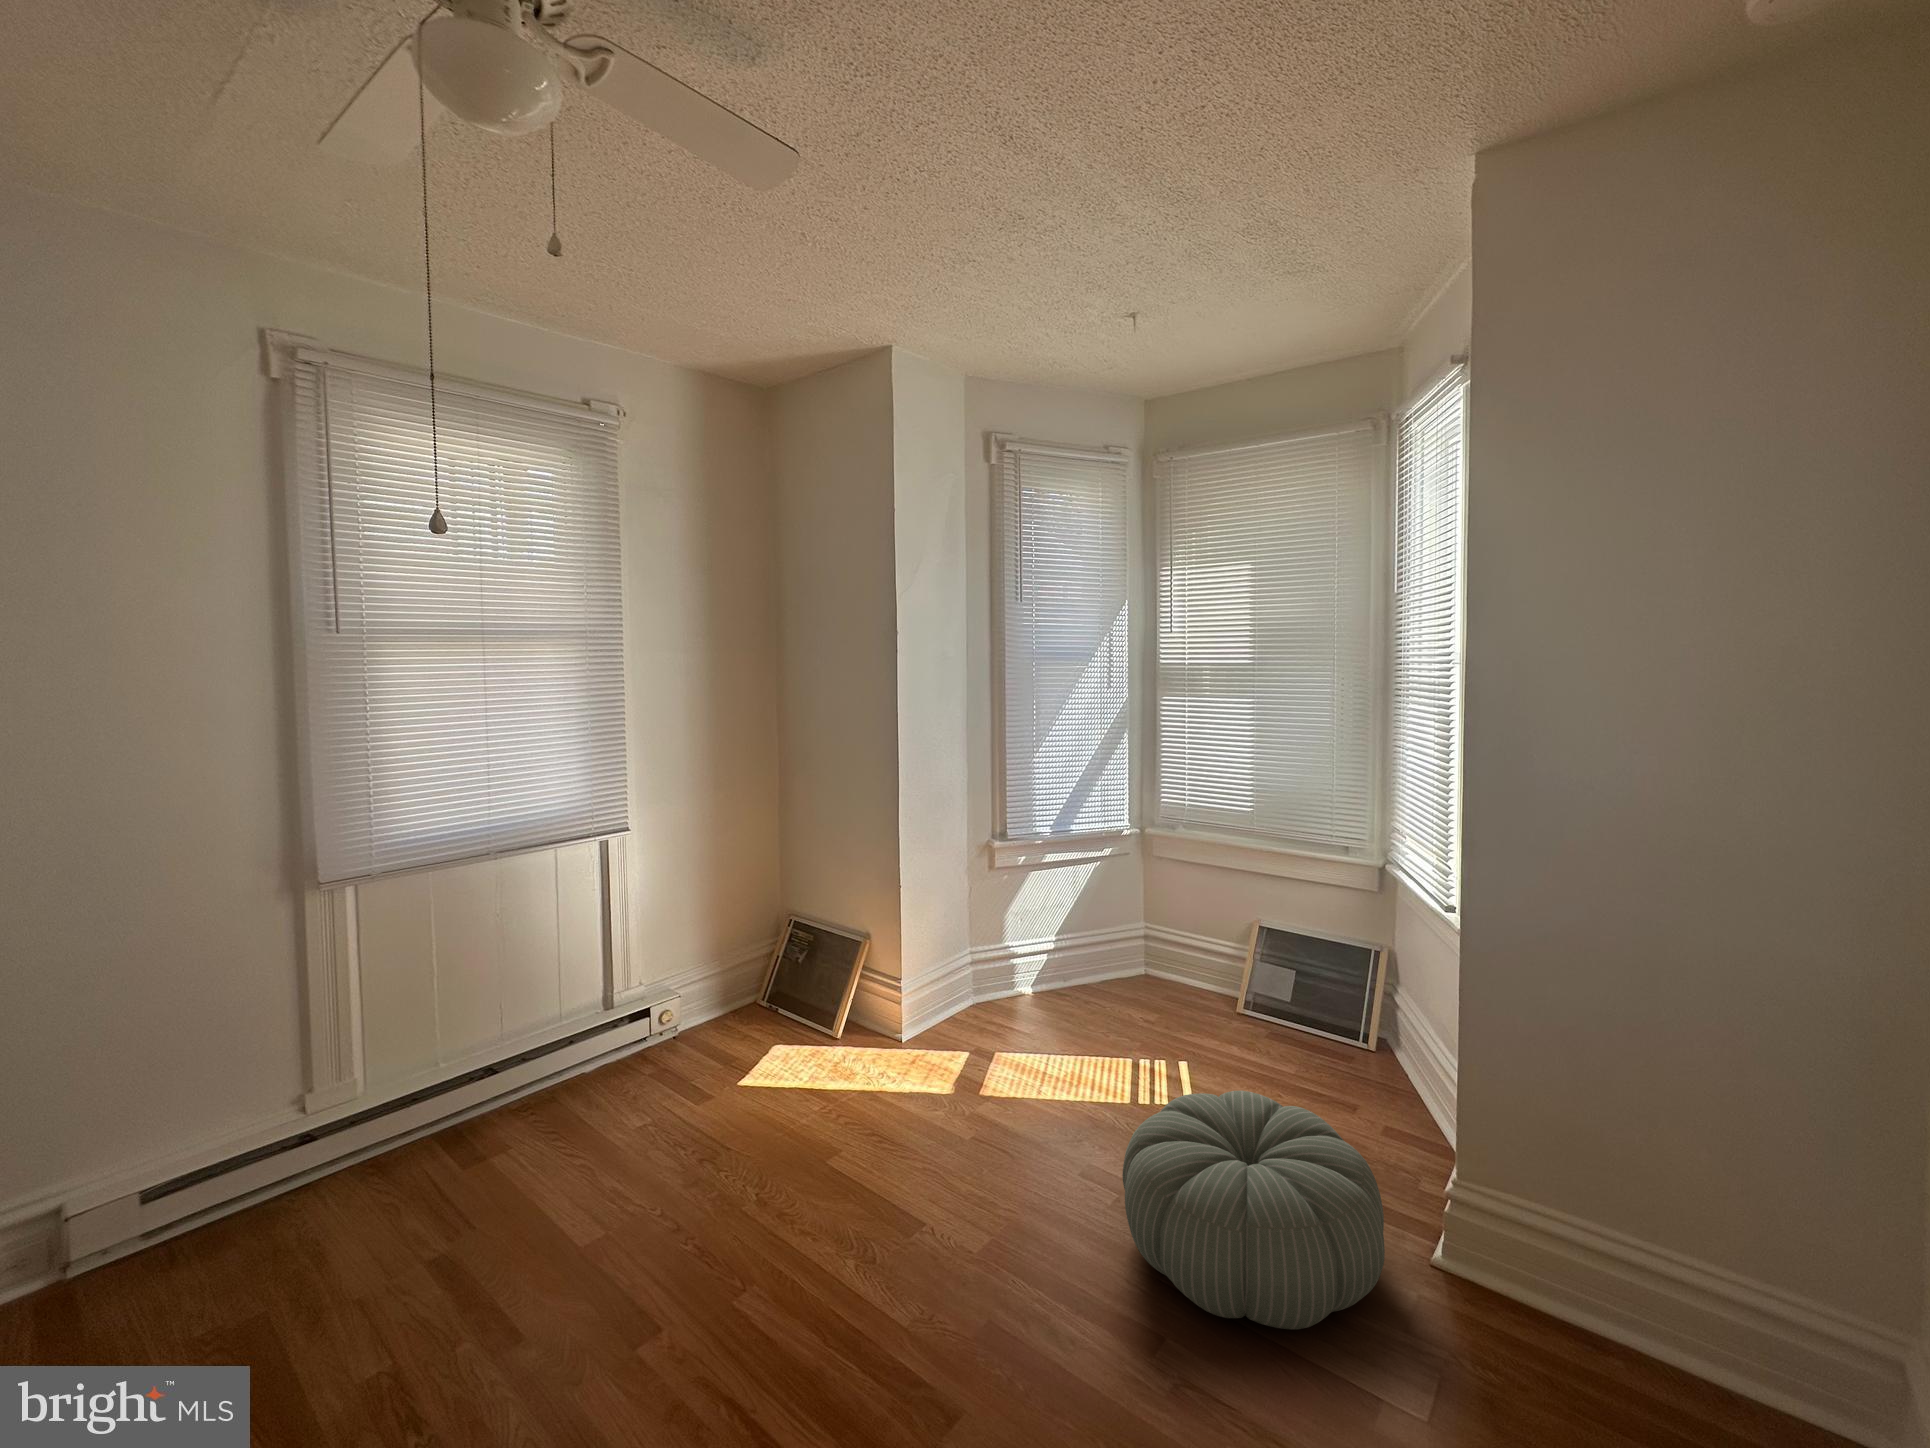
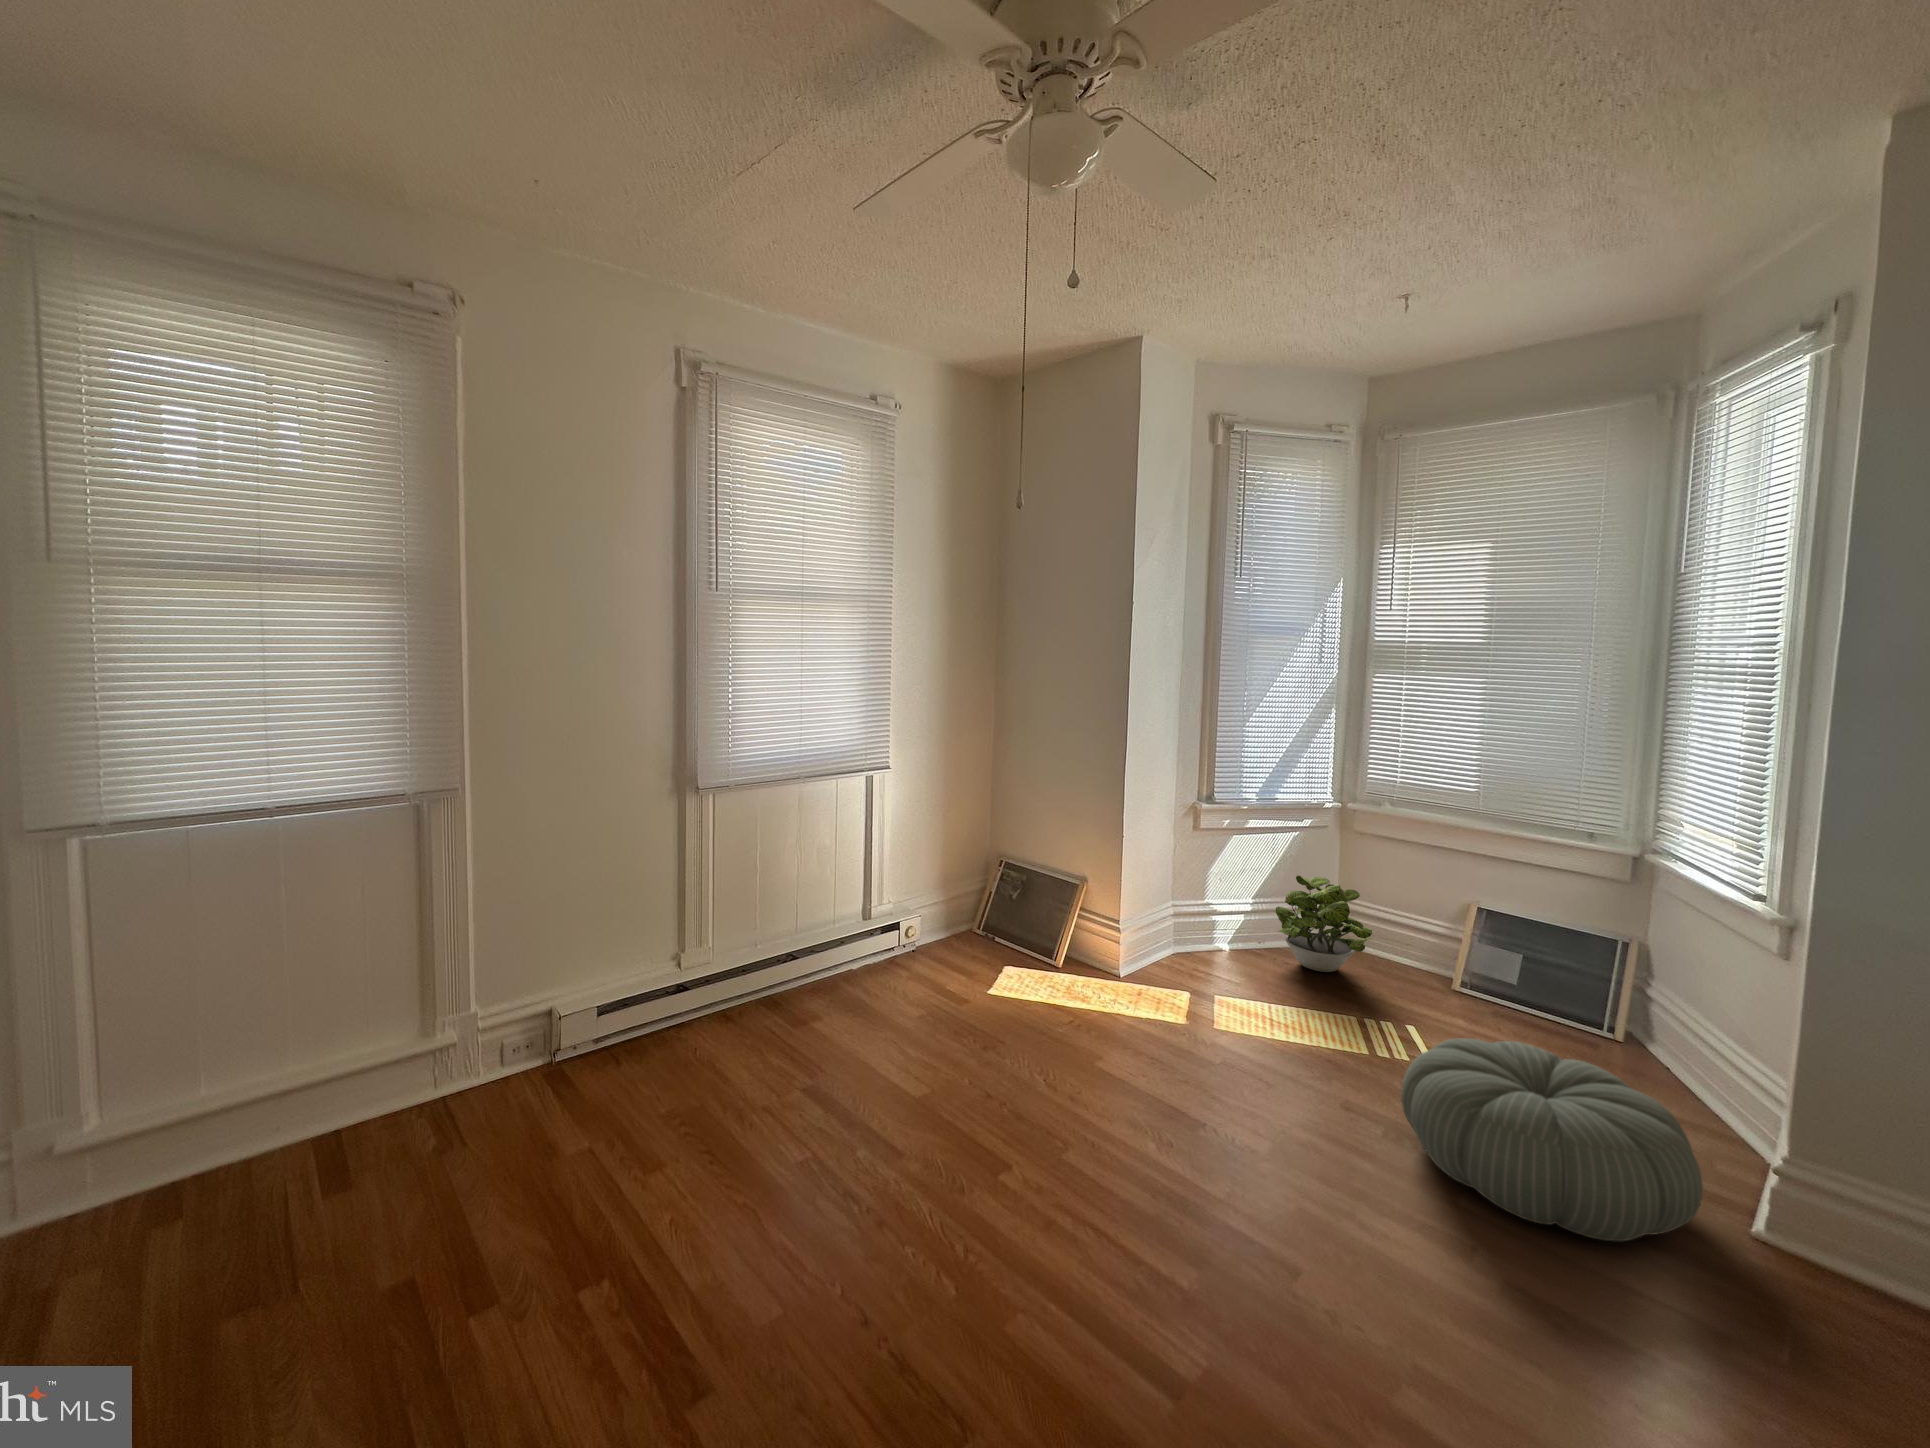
potted plant: none [1075,906,1161,1008] -> present [1276,876,1372,972]

